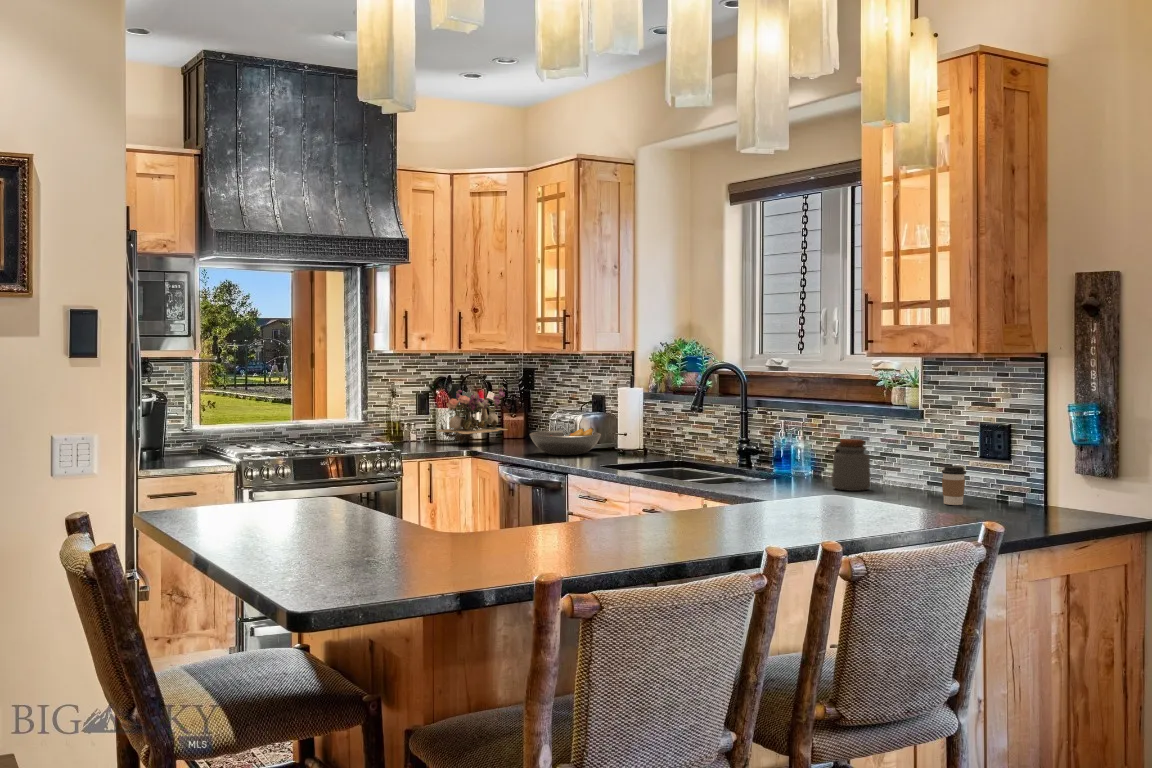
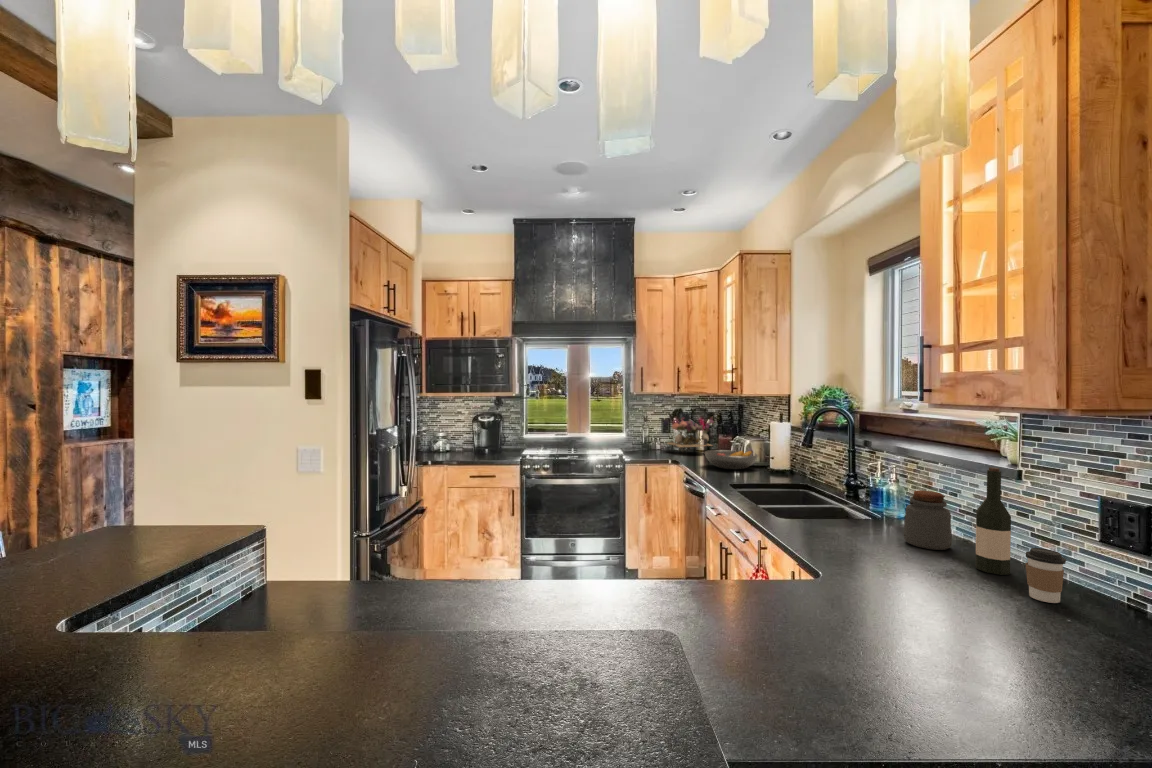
wine bottle: none [897,408,923,497] -> present [975,467,1011,575]

